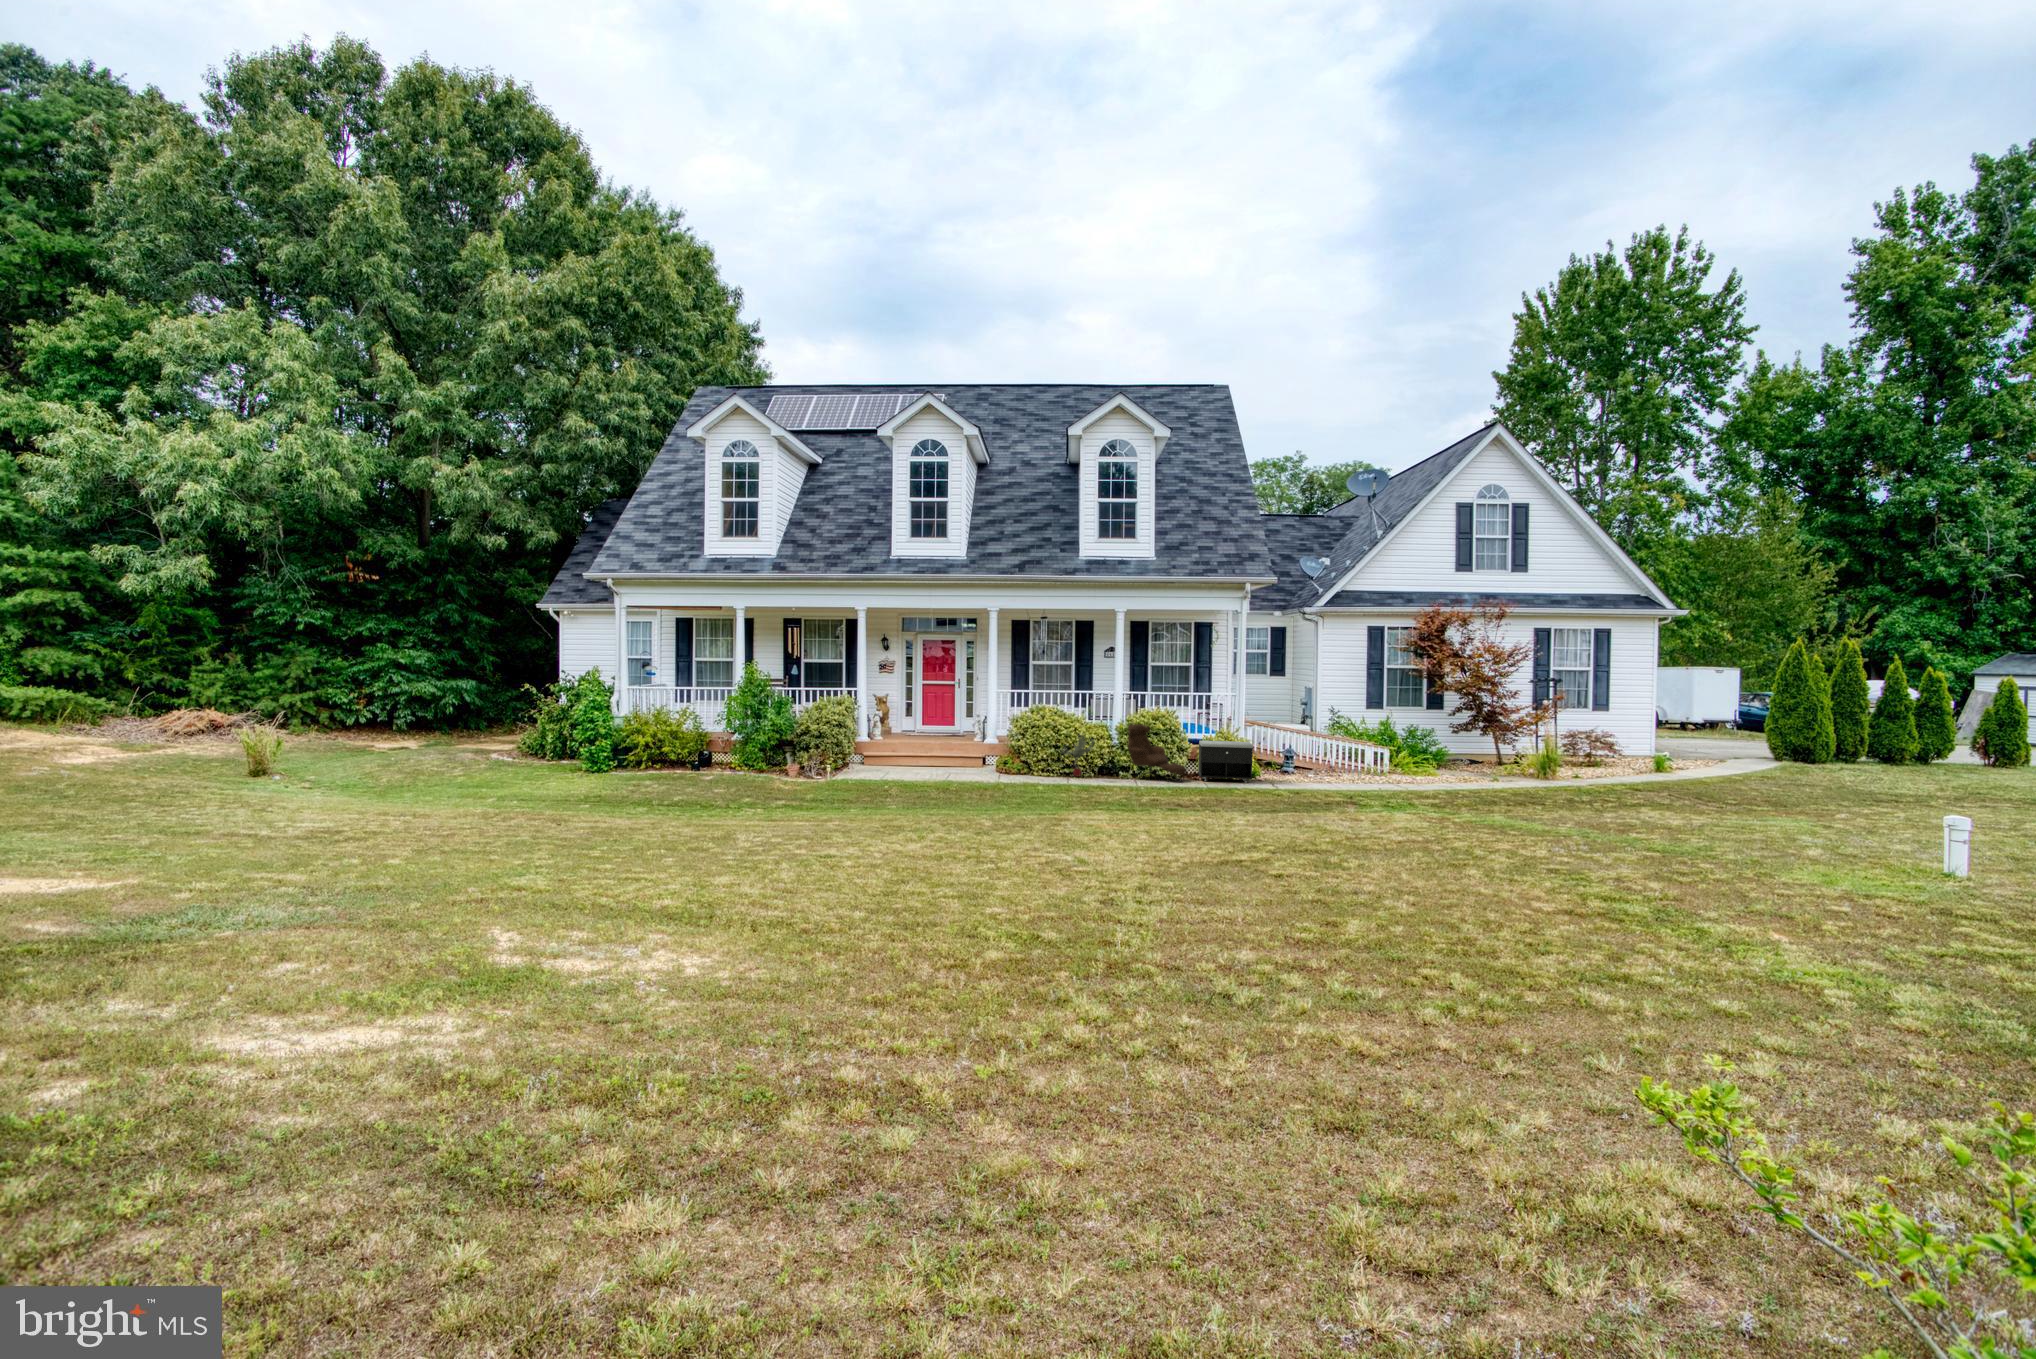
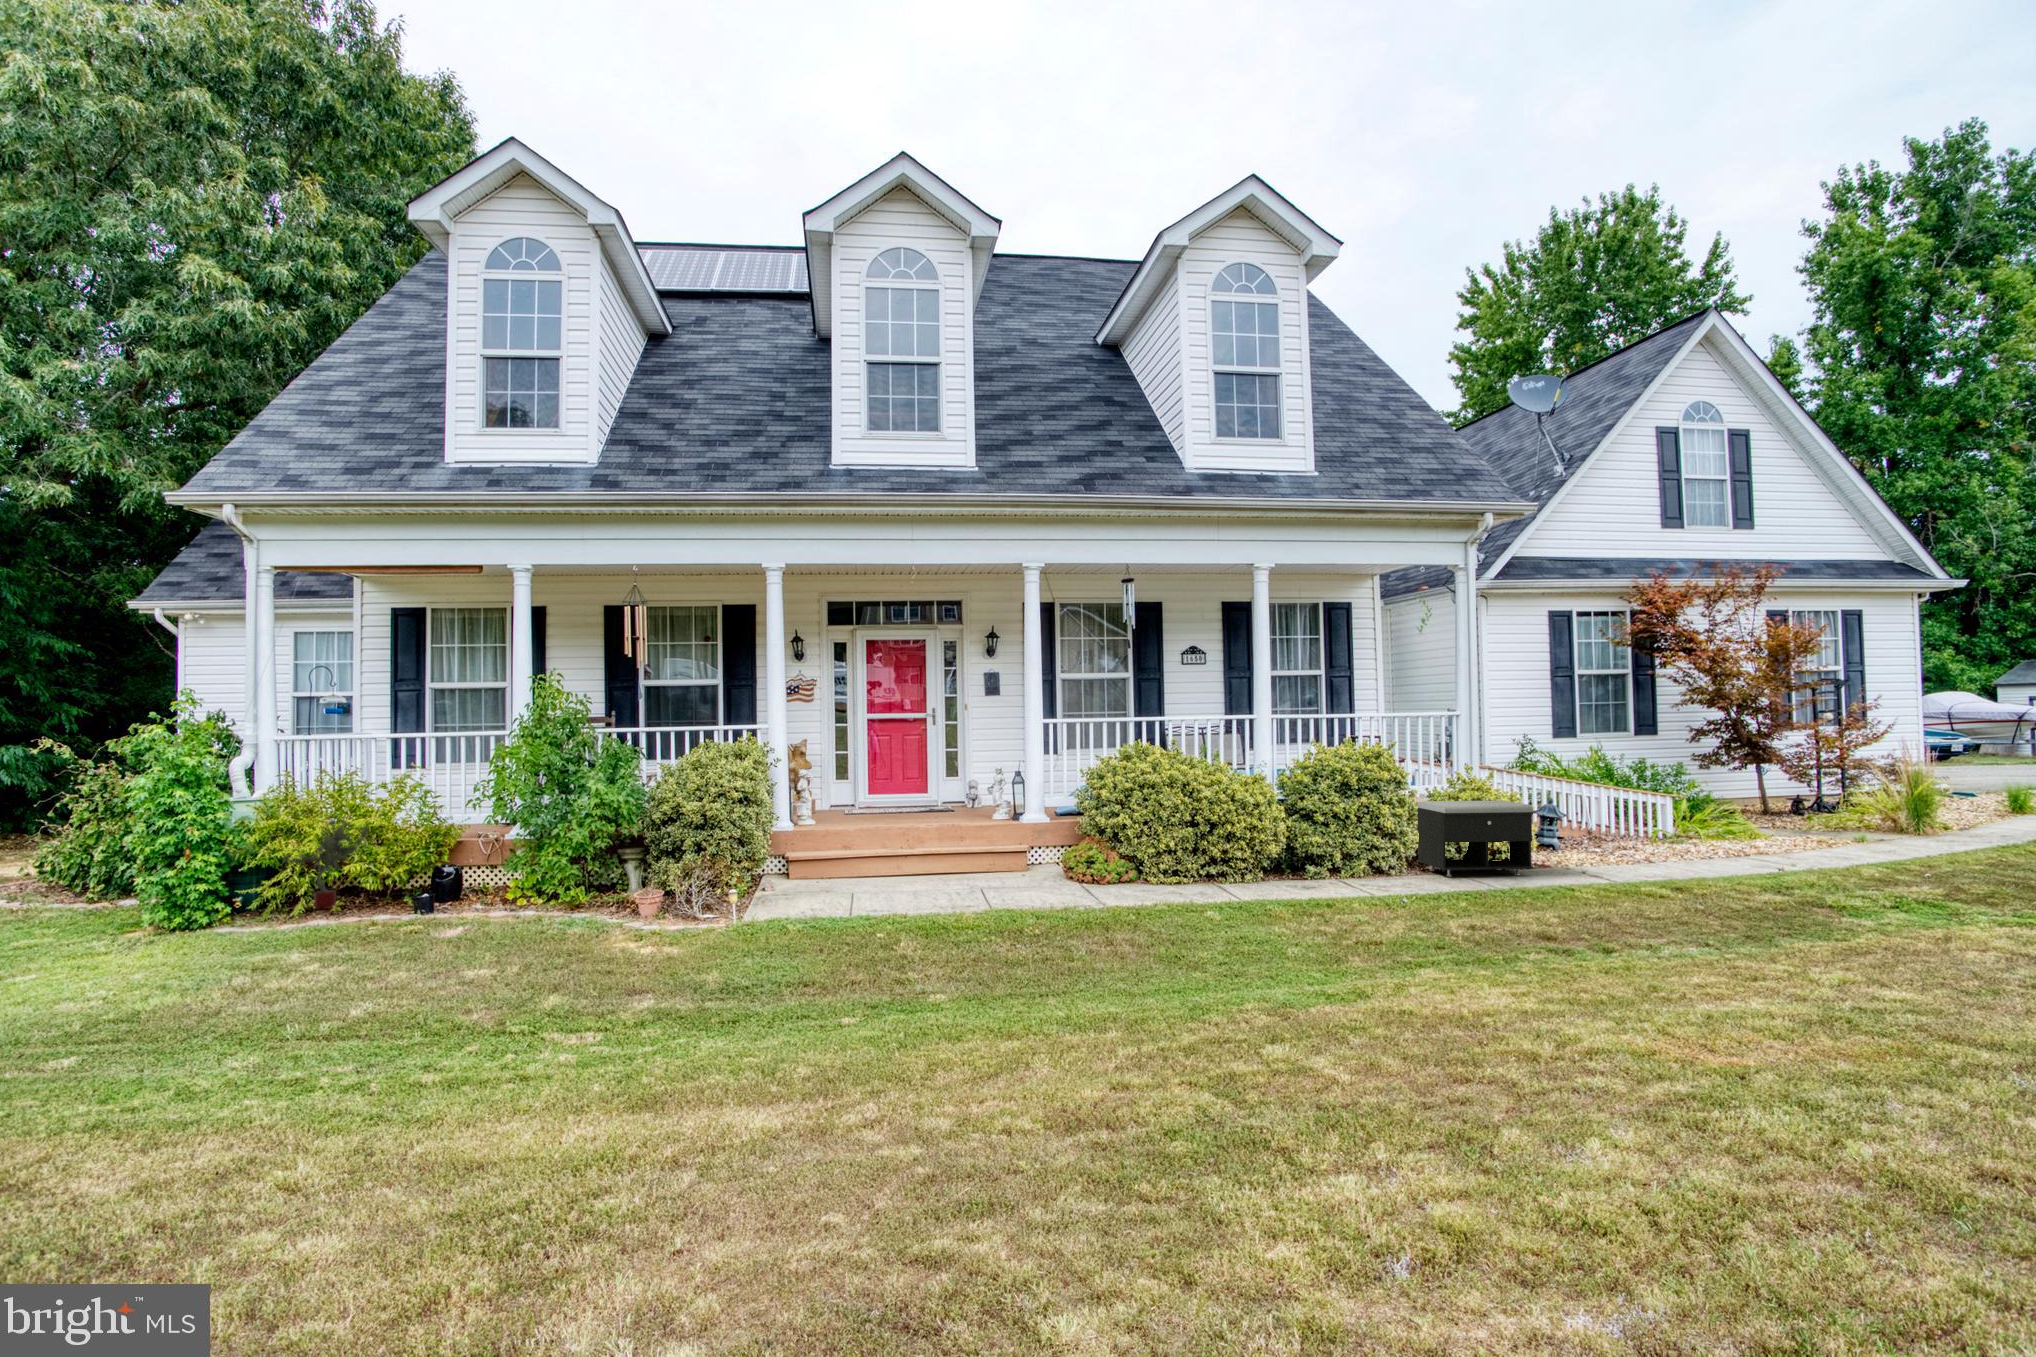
lounge chair: present [1128,724,1187,781] -> none [1299,776,1420,884]
potted tree: present [1063,734,1094,777] -> present [284,816,369,910]

